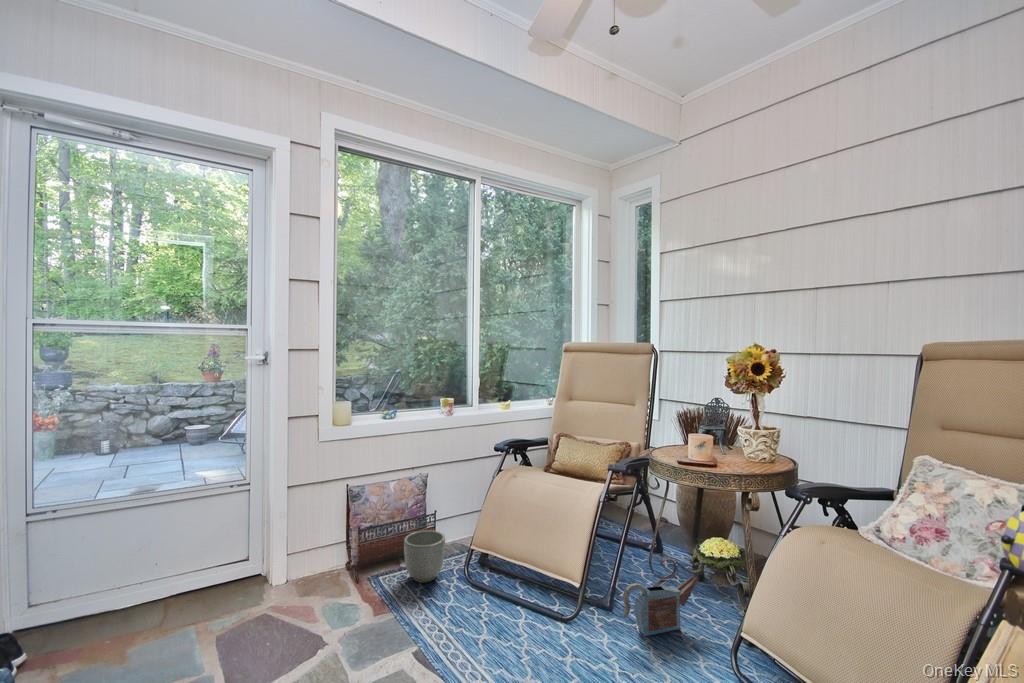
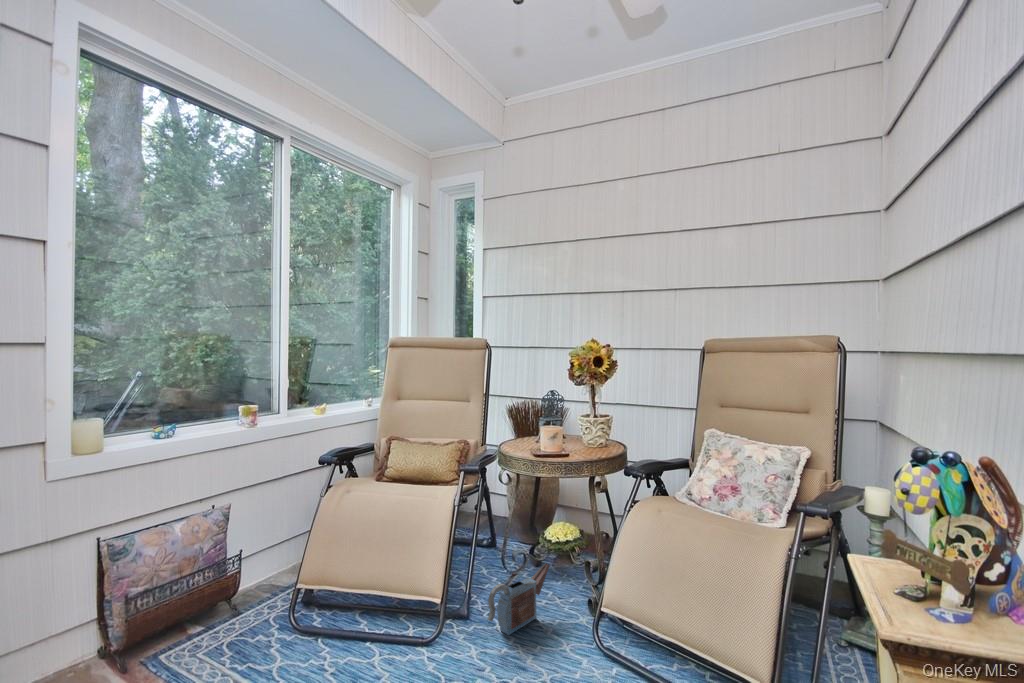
planter: present [404,530,445,583] -> none [199,576,261,648]

